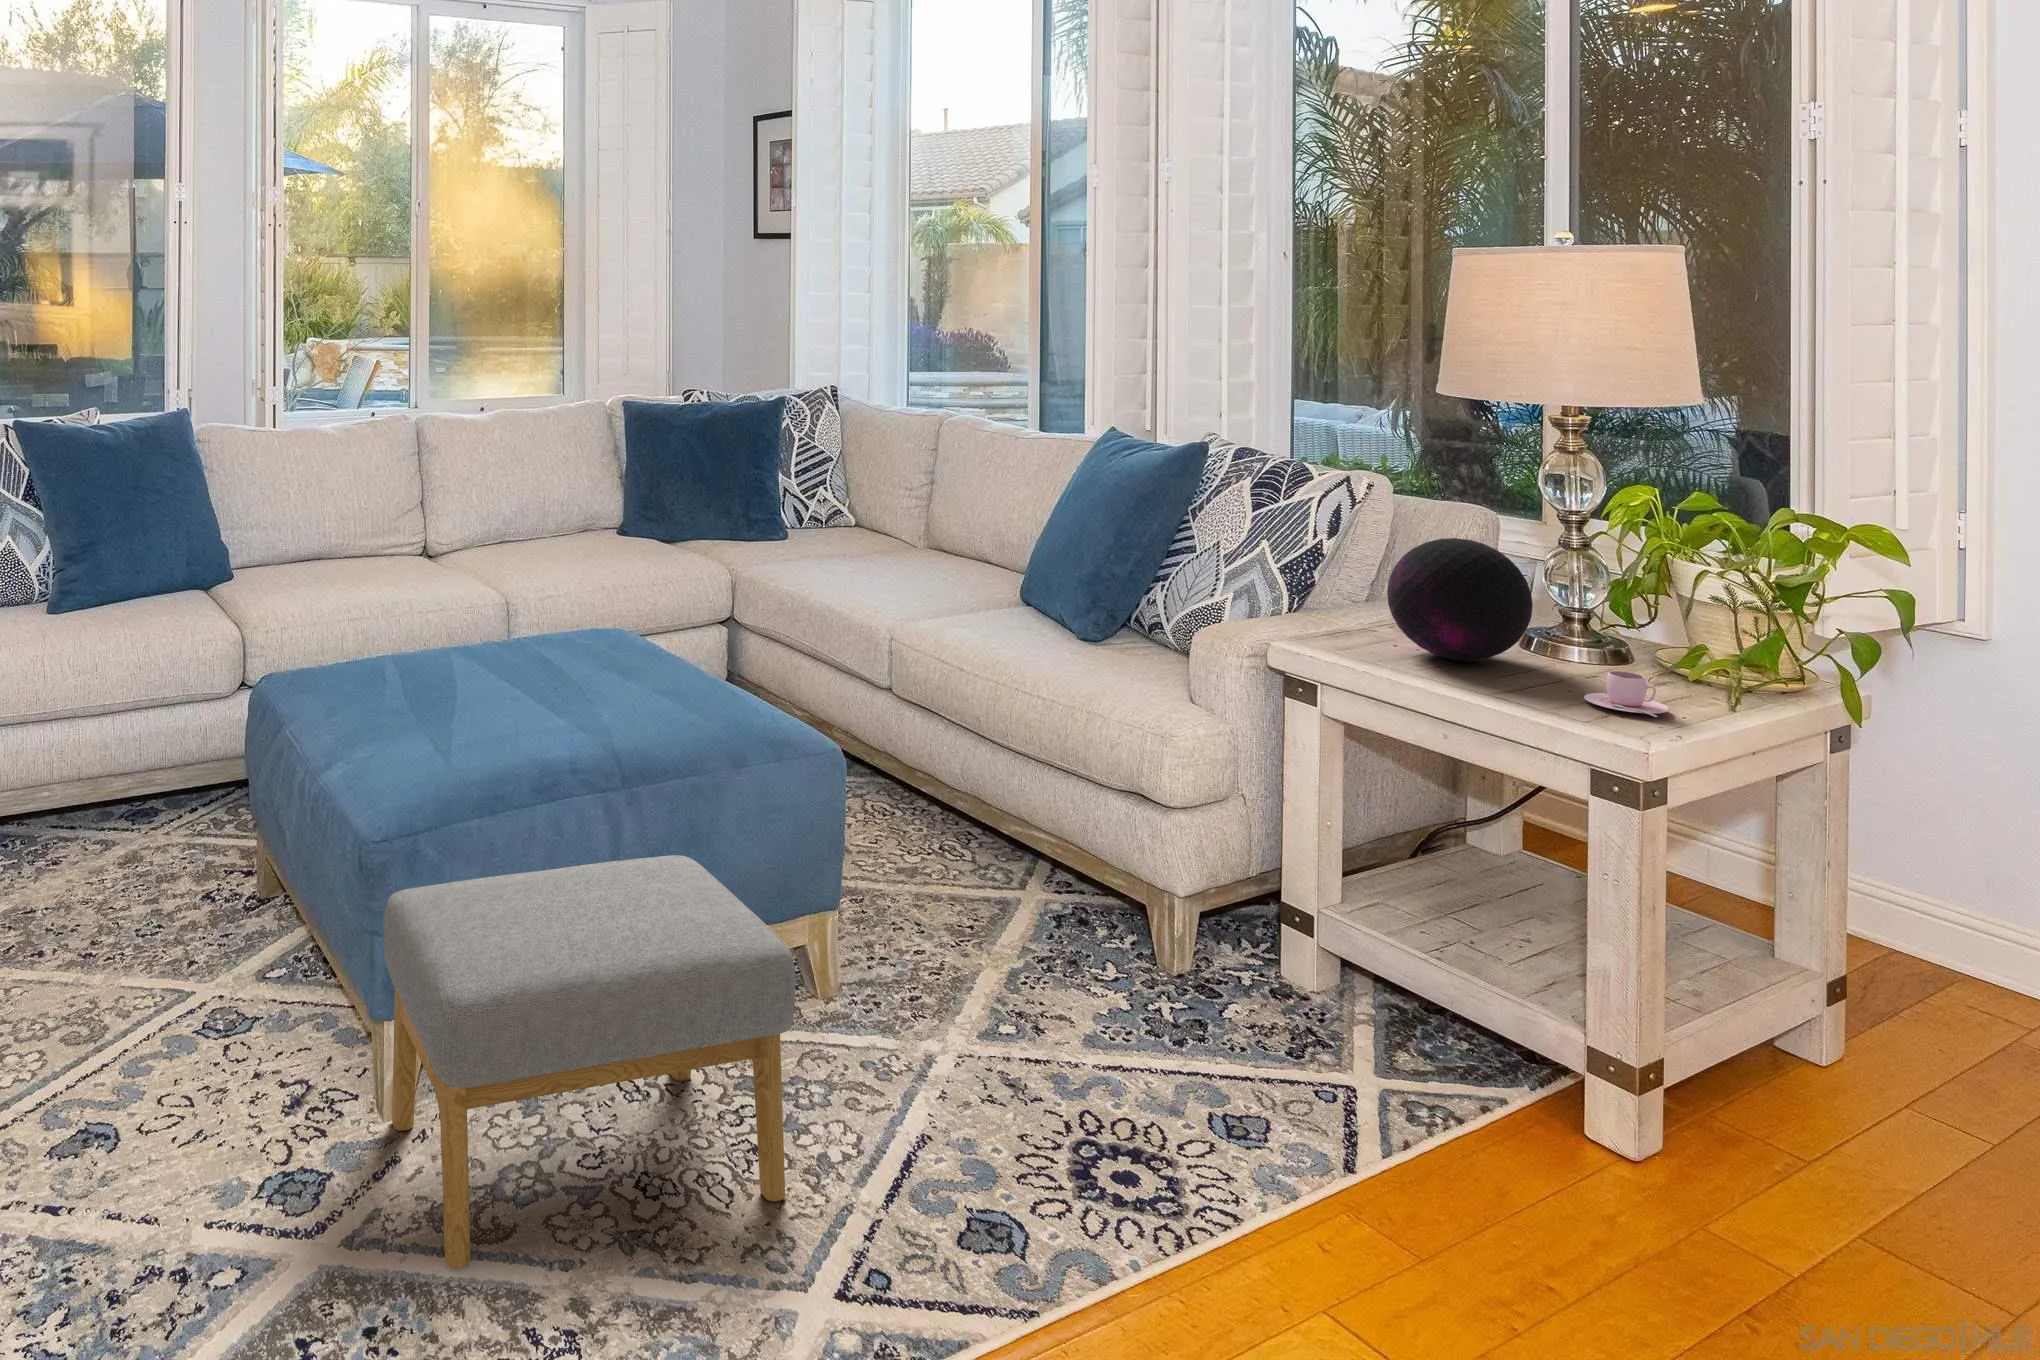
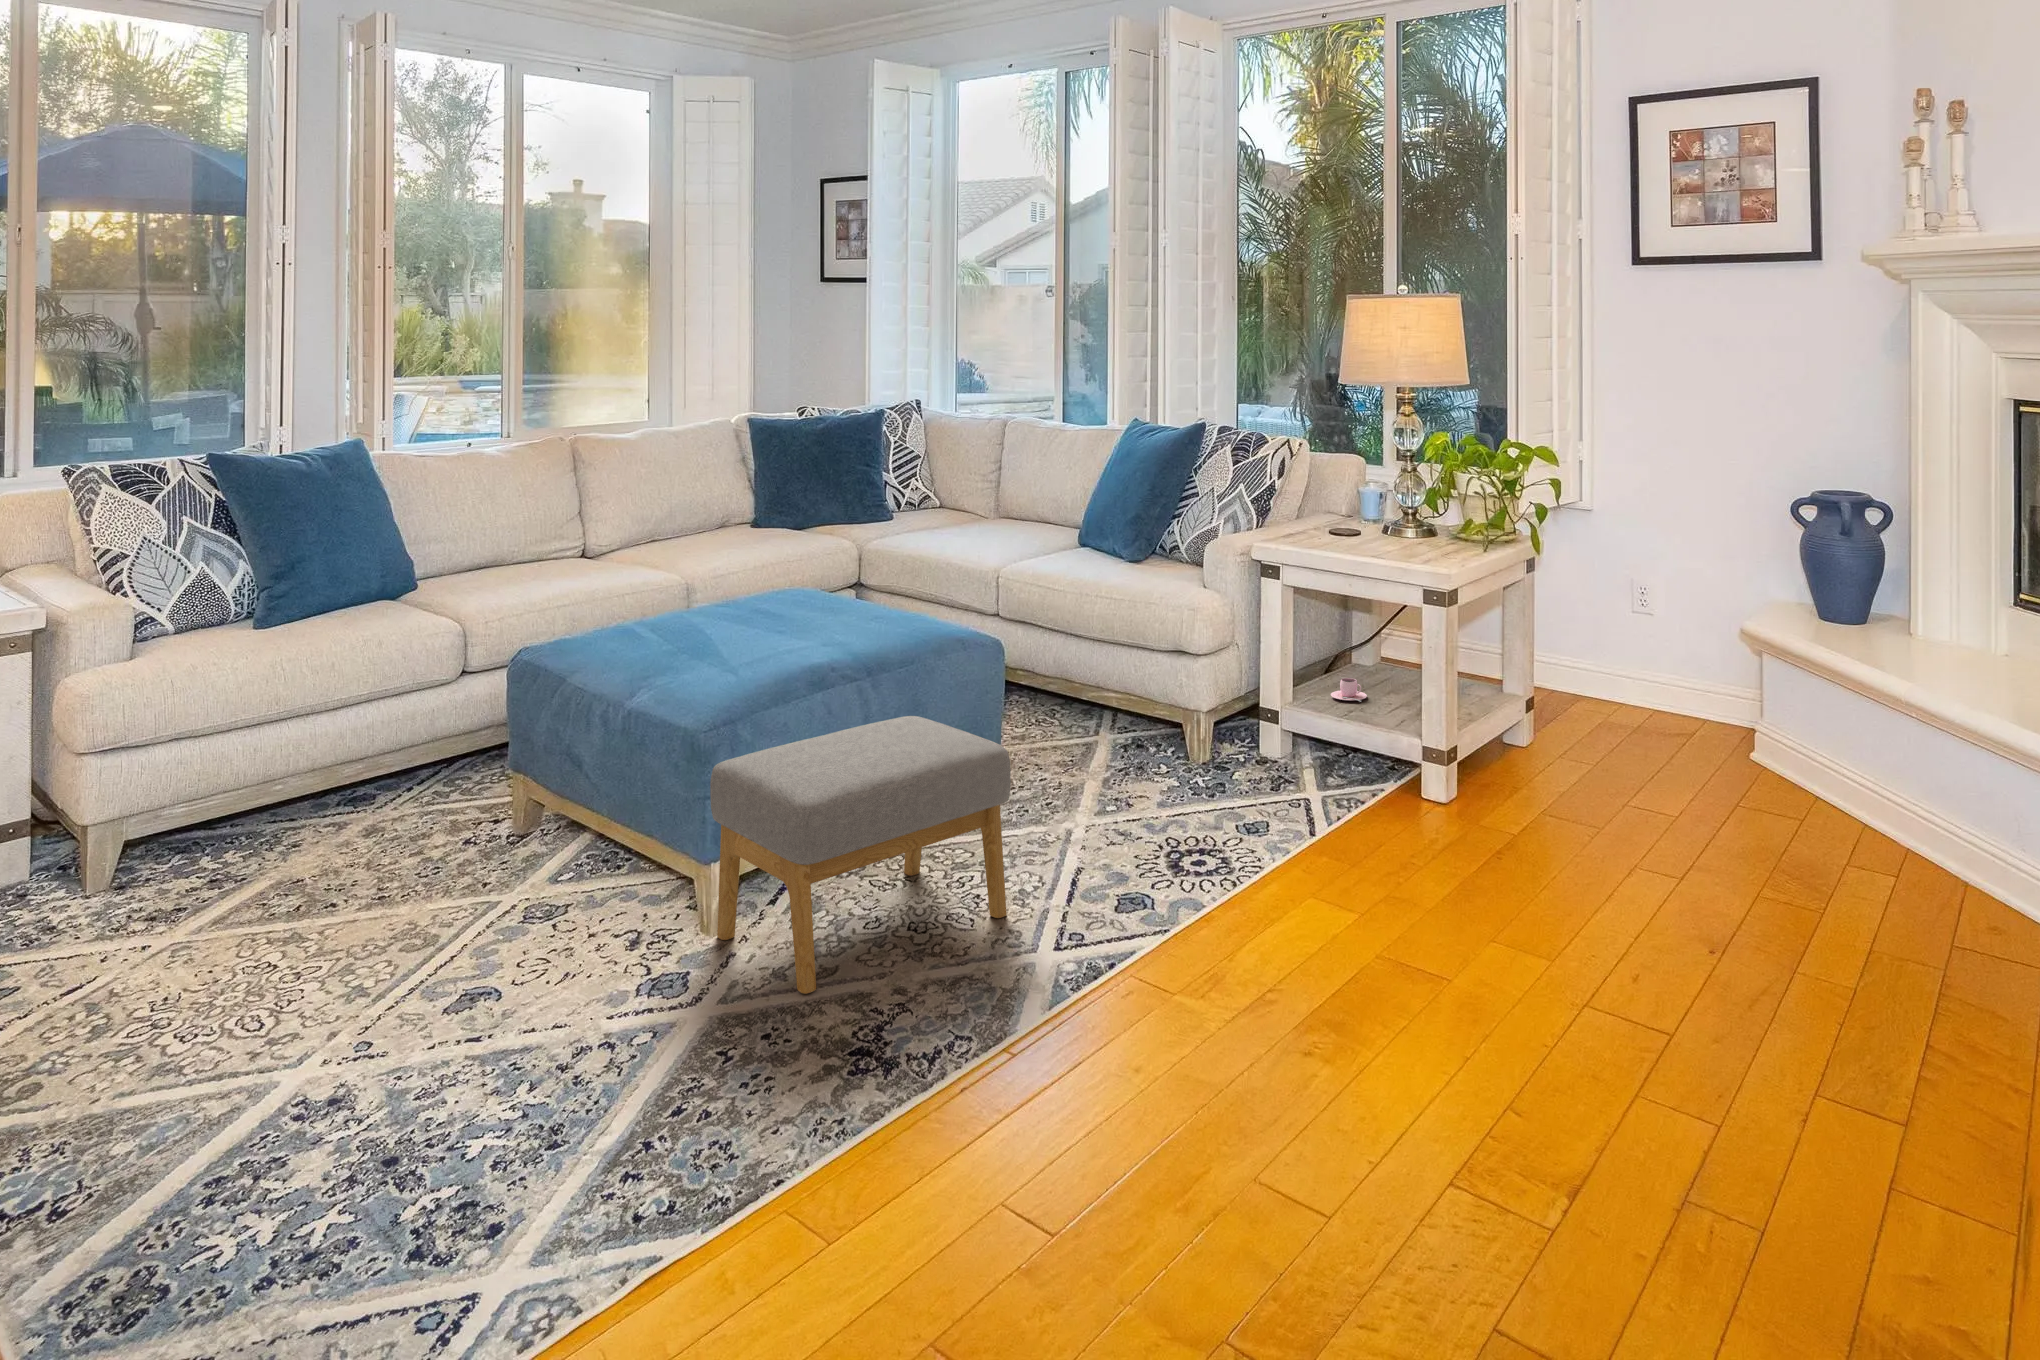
decorative orb: present [1387,538,1533,661] -> none [1313,466,1387,540]
teacup: present [1584,671,1669,717] -> present [1331,678,1367,702]

